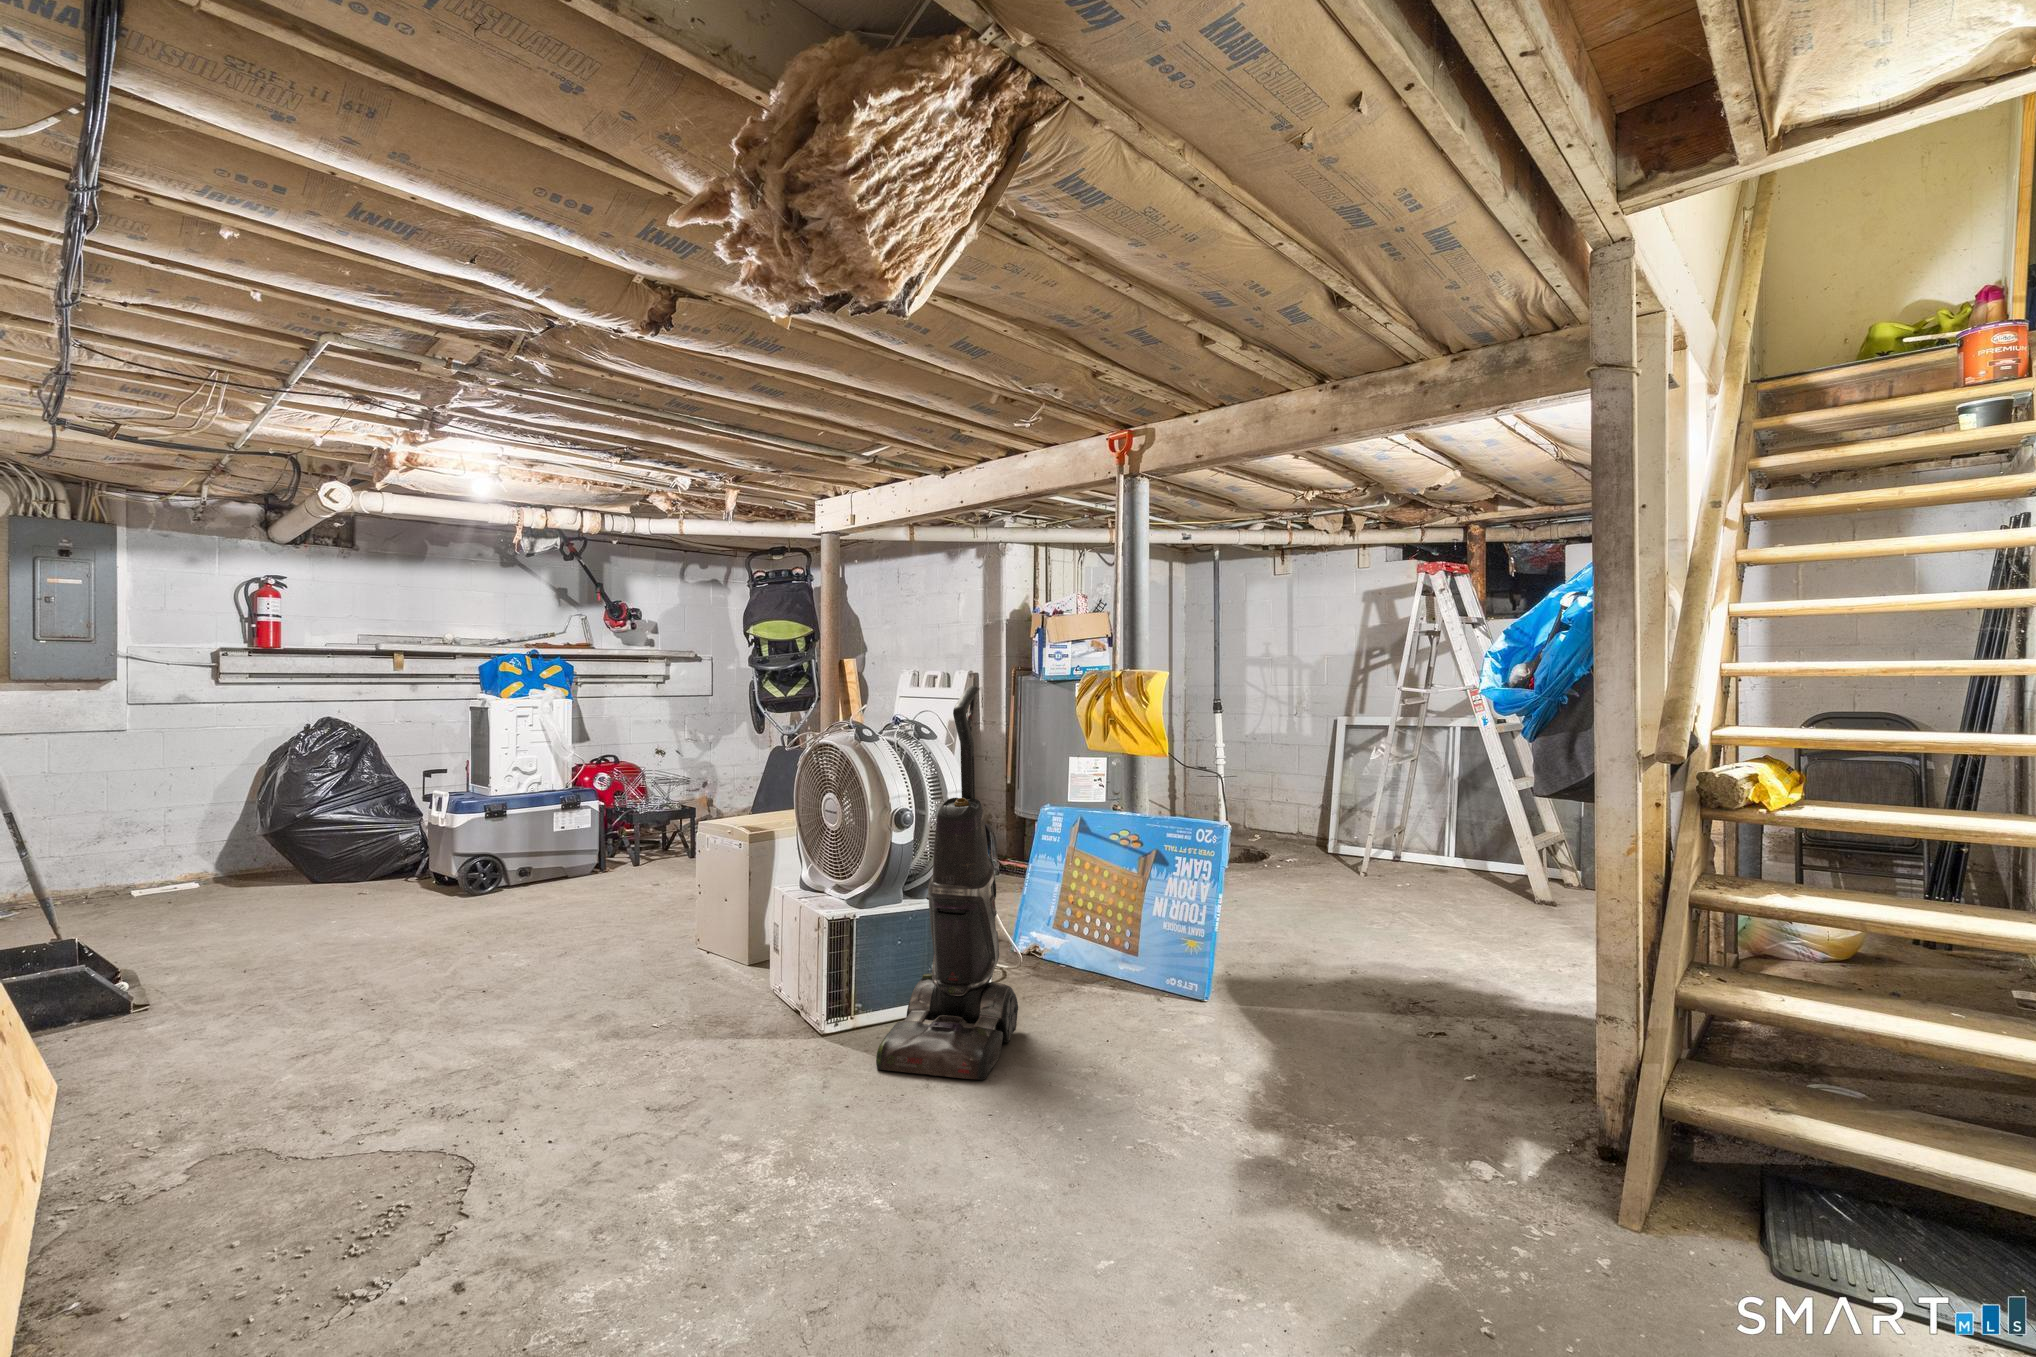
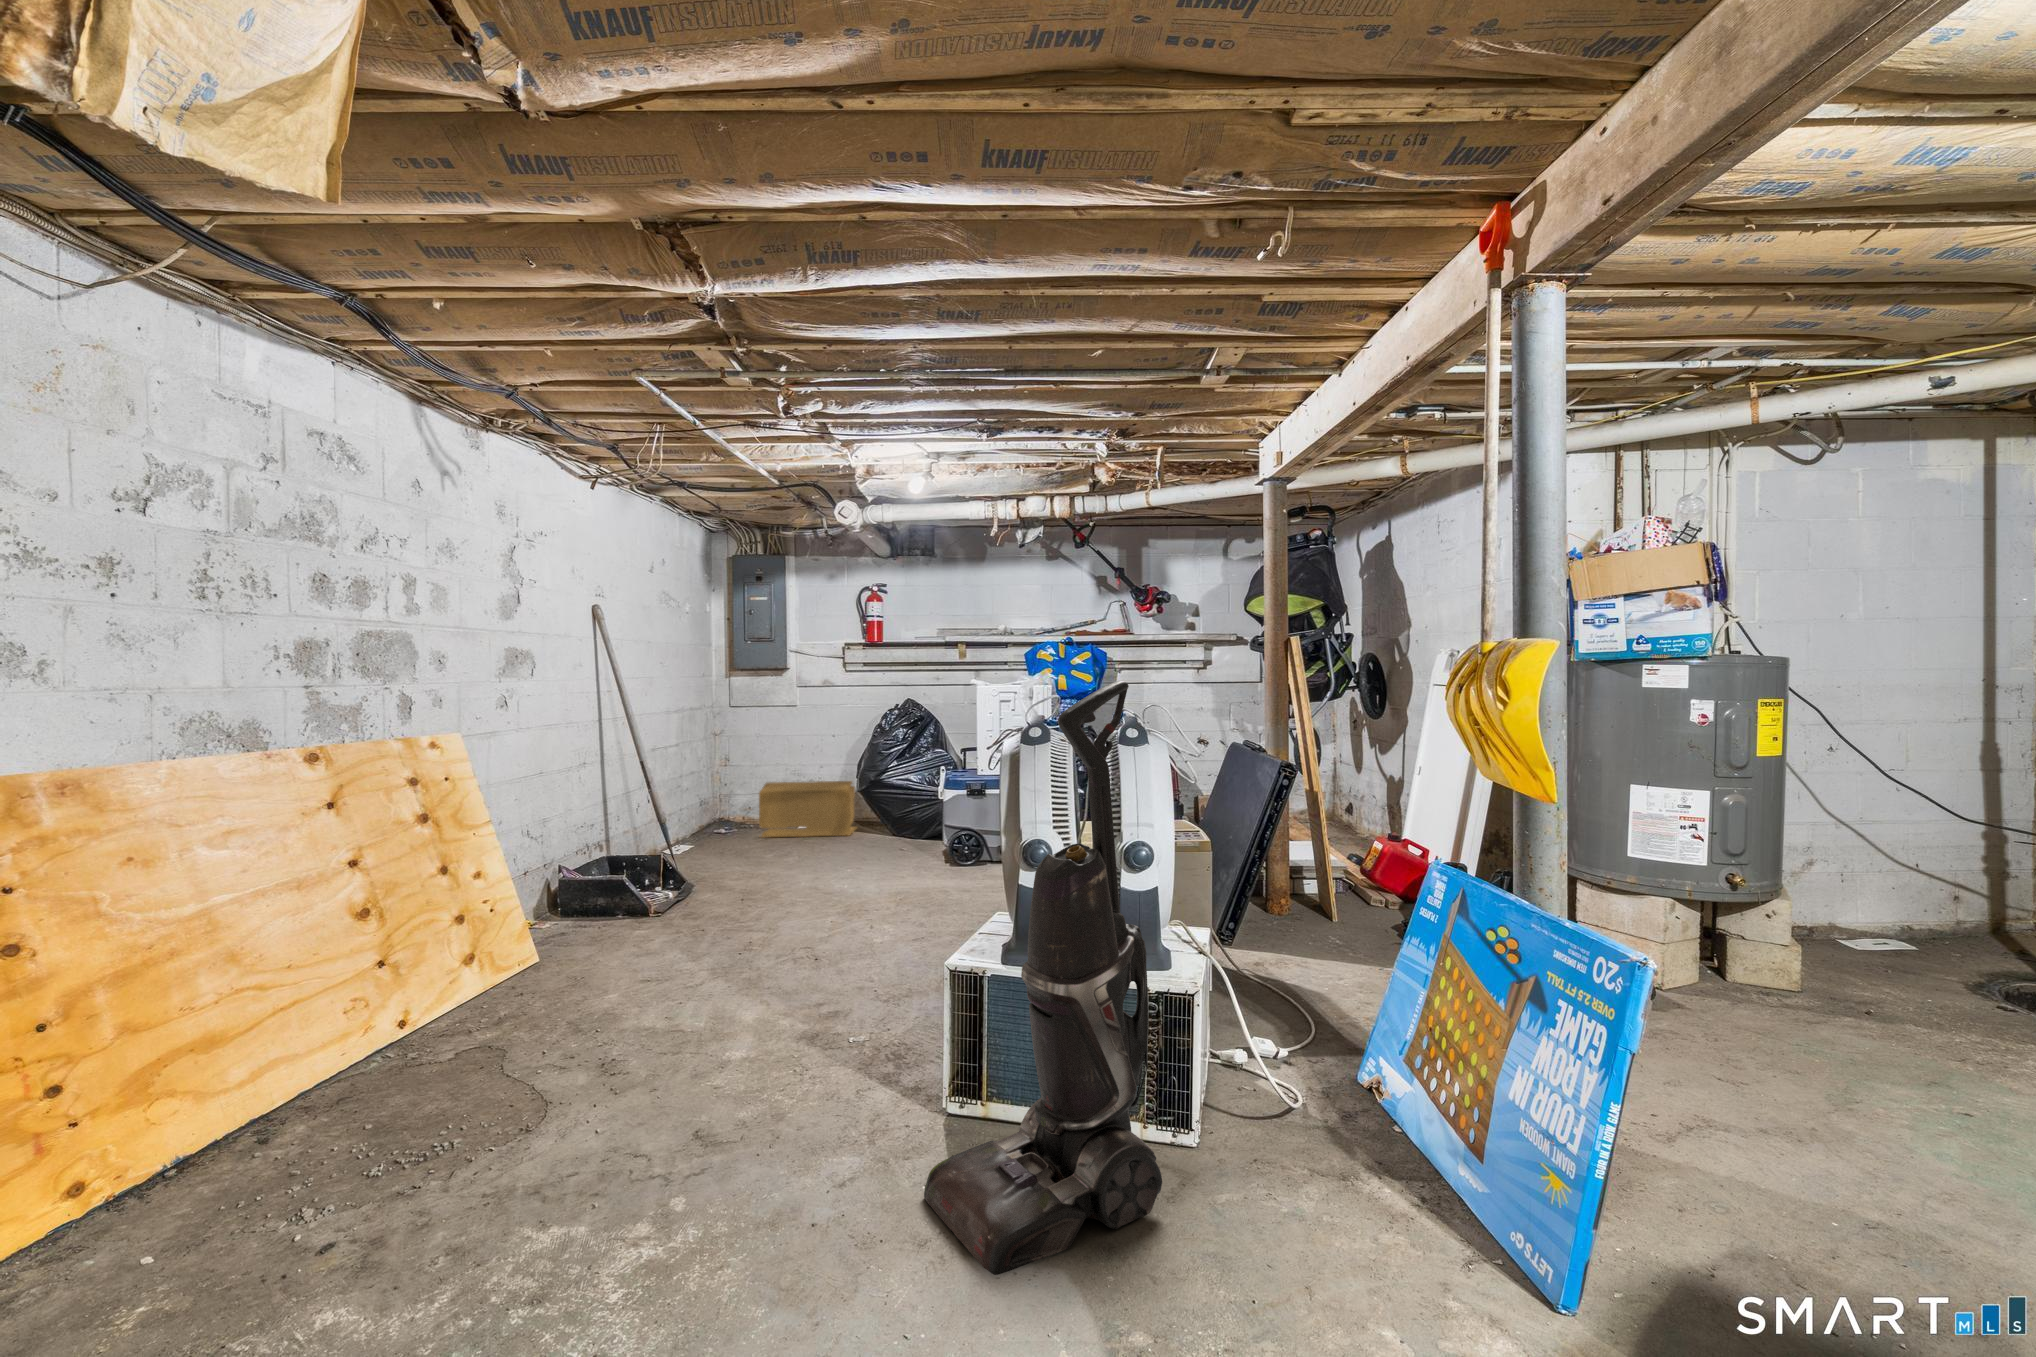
cardboard box: none [81,817,243,905] -> present [759,781,857,838]

